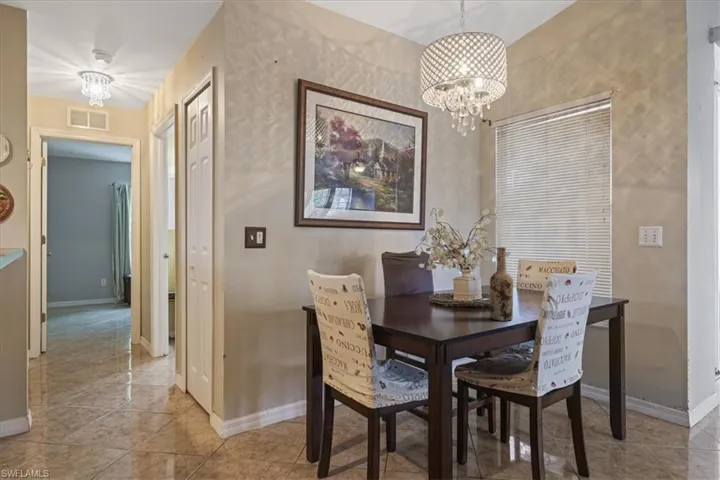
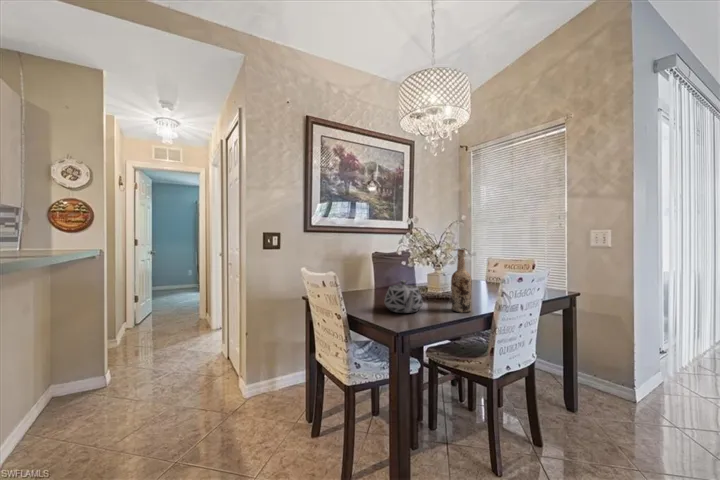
teapot: none [412,284,458,322] -> present [384,280,423,313]

